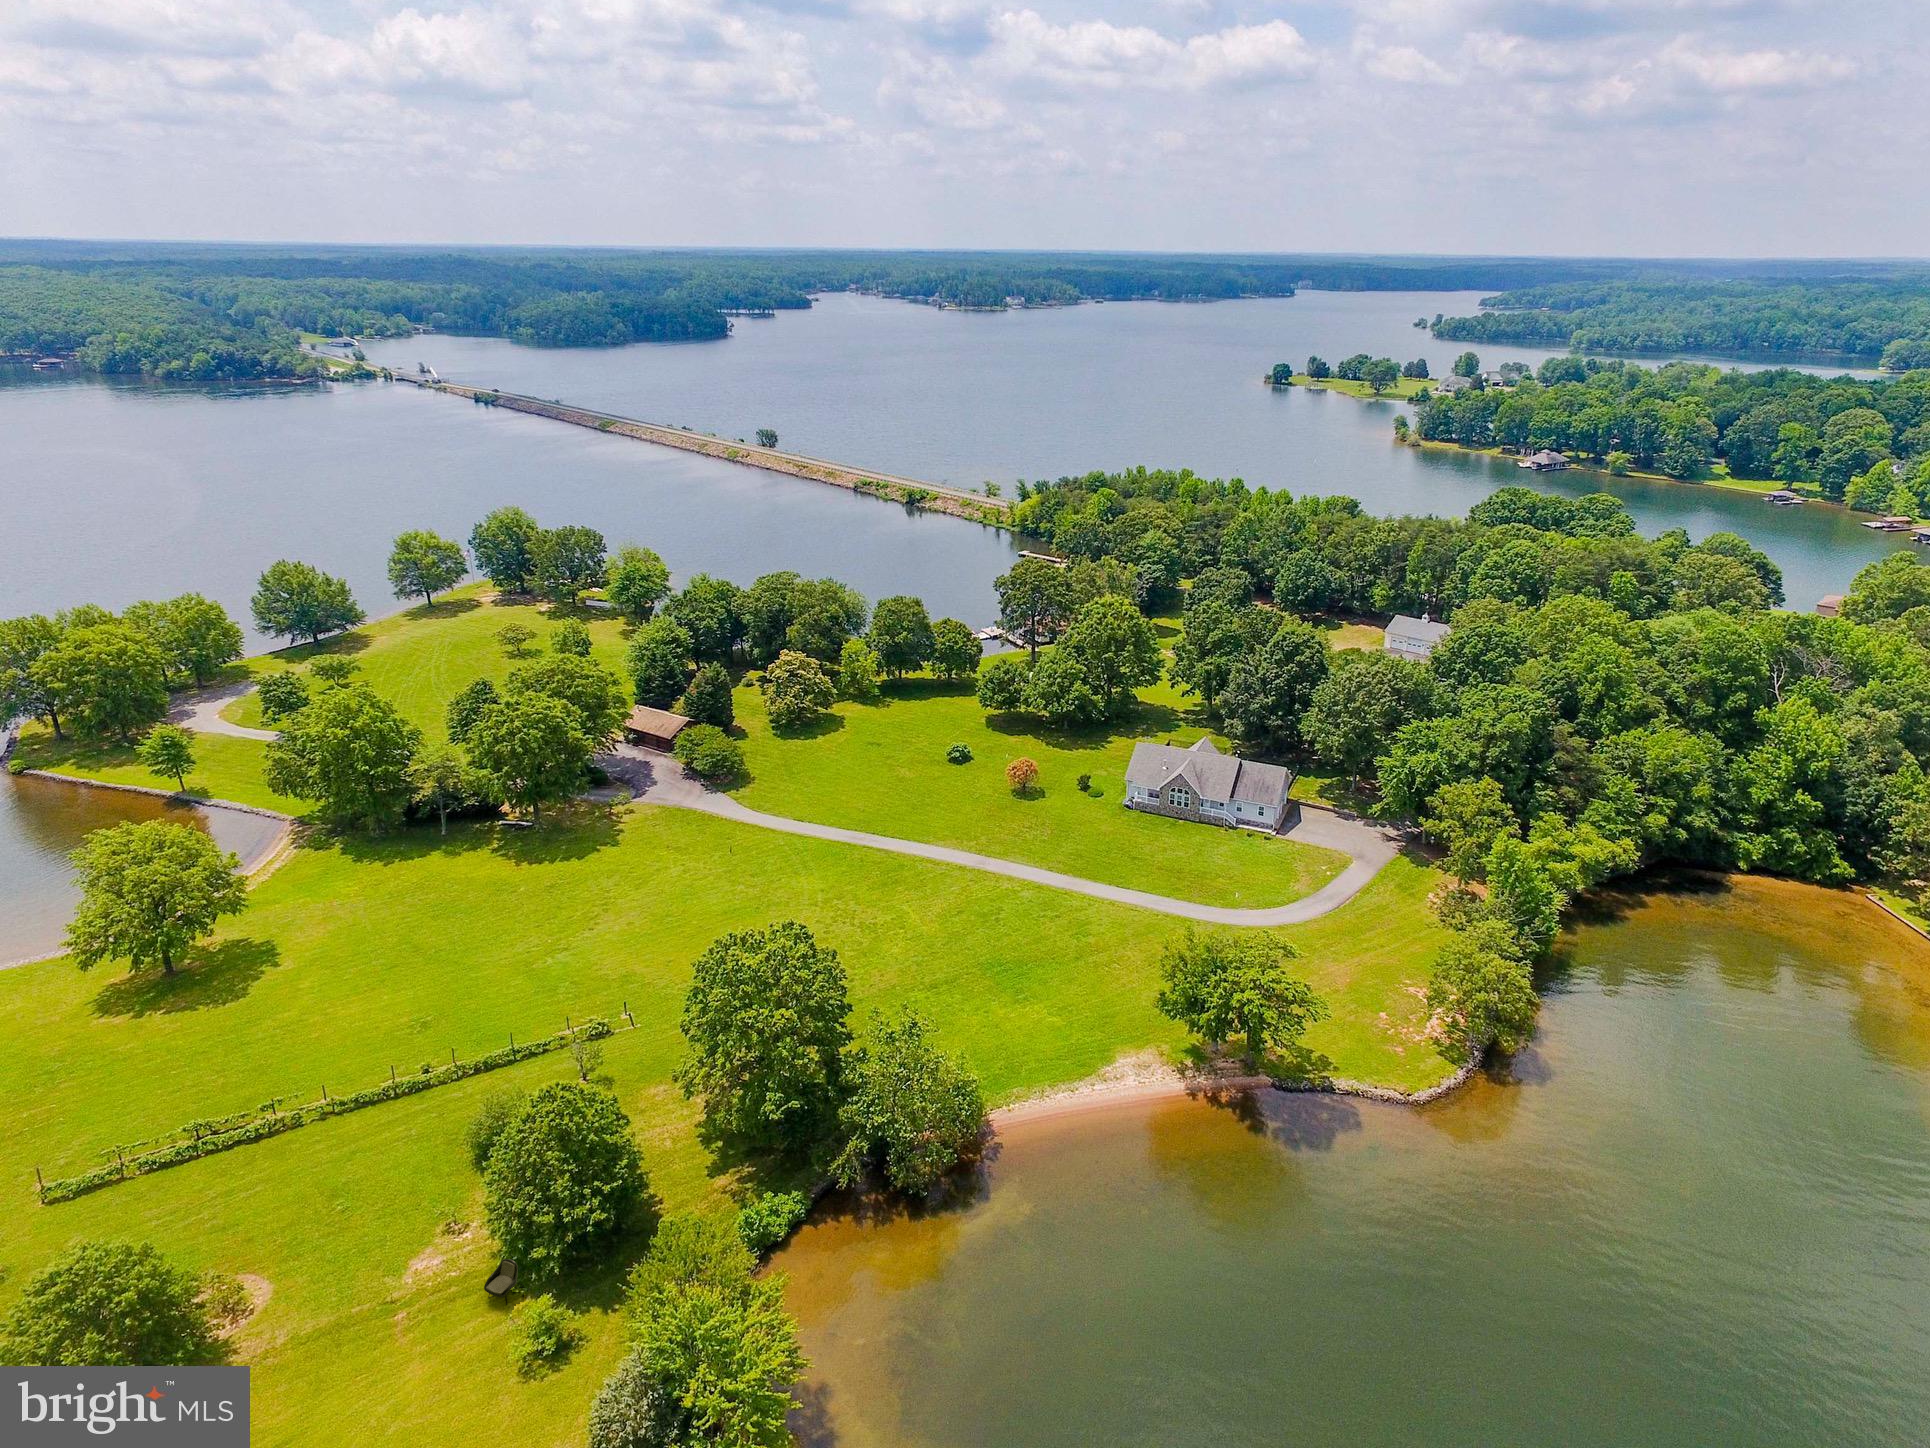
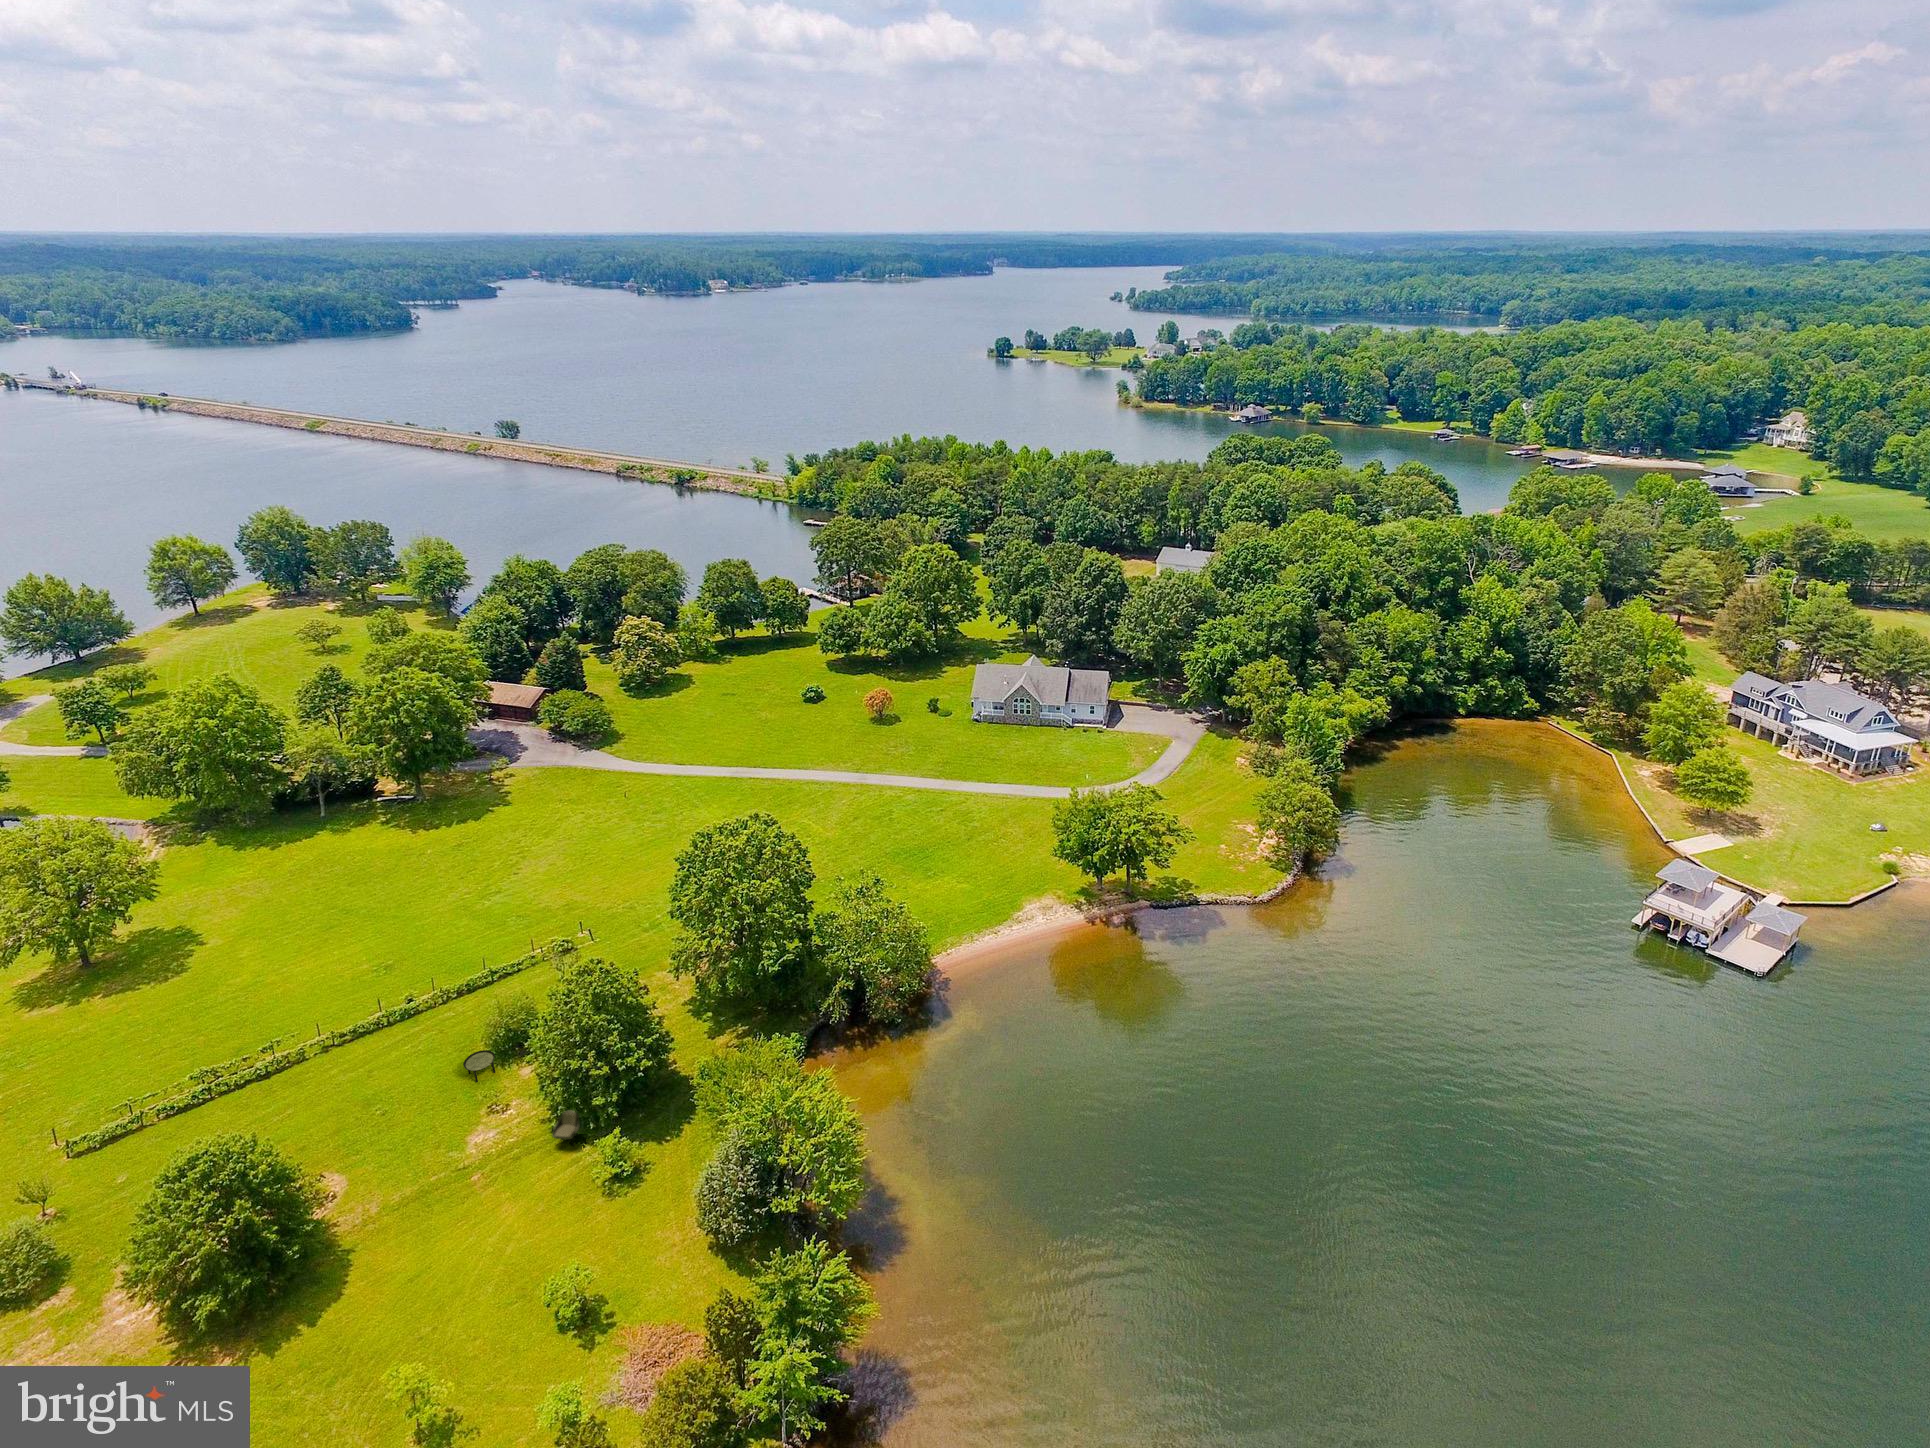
round table: none [435,1152,471,1190] -> present [463,1050,495,1082]

